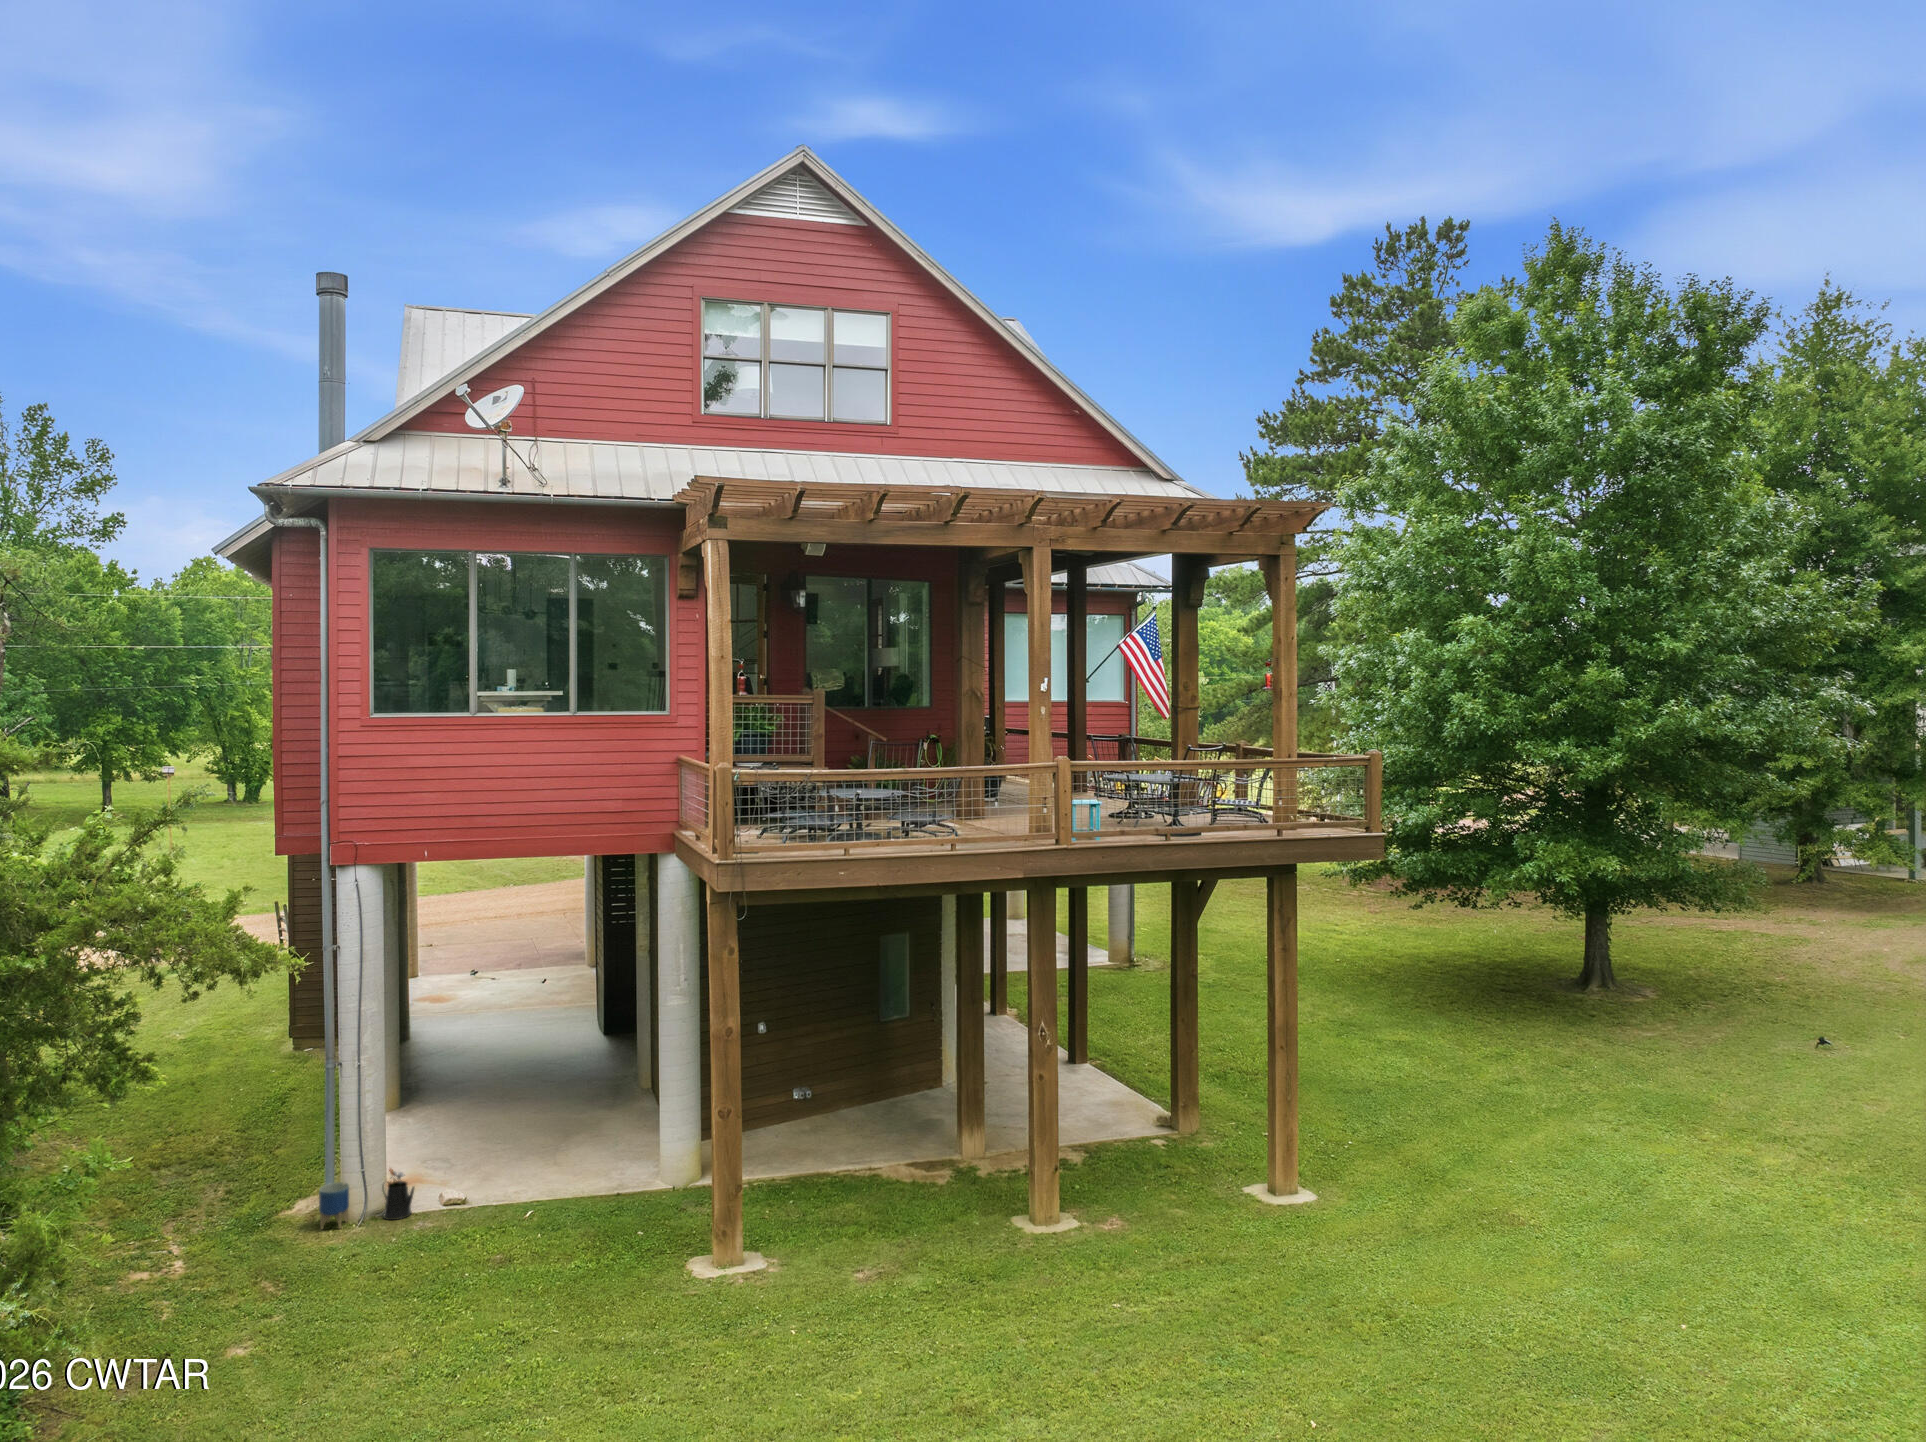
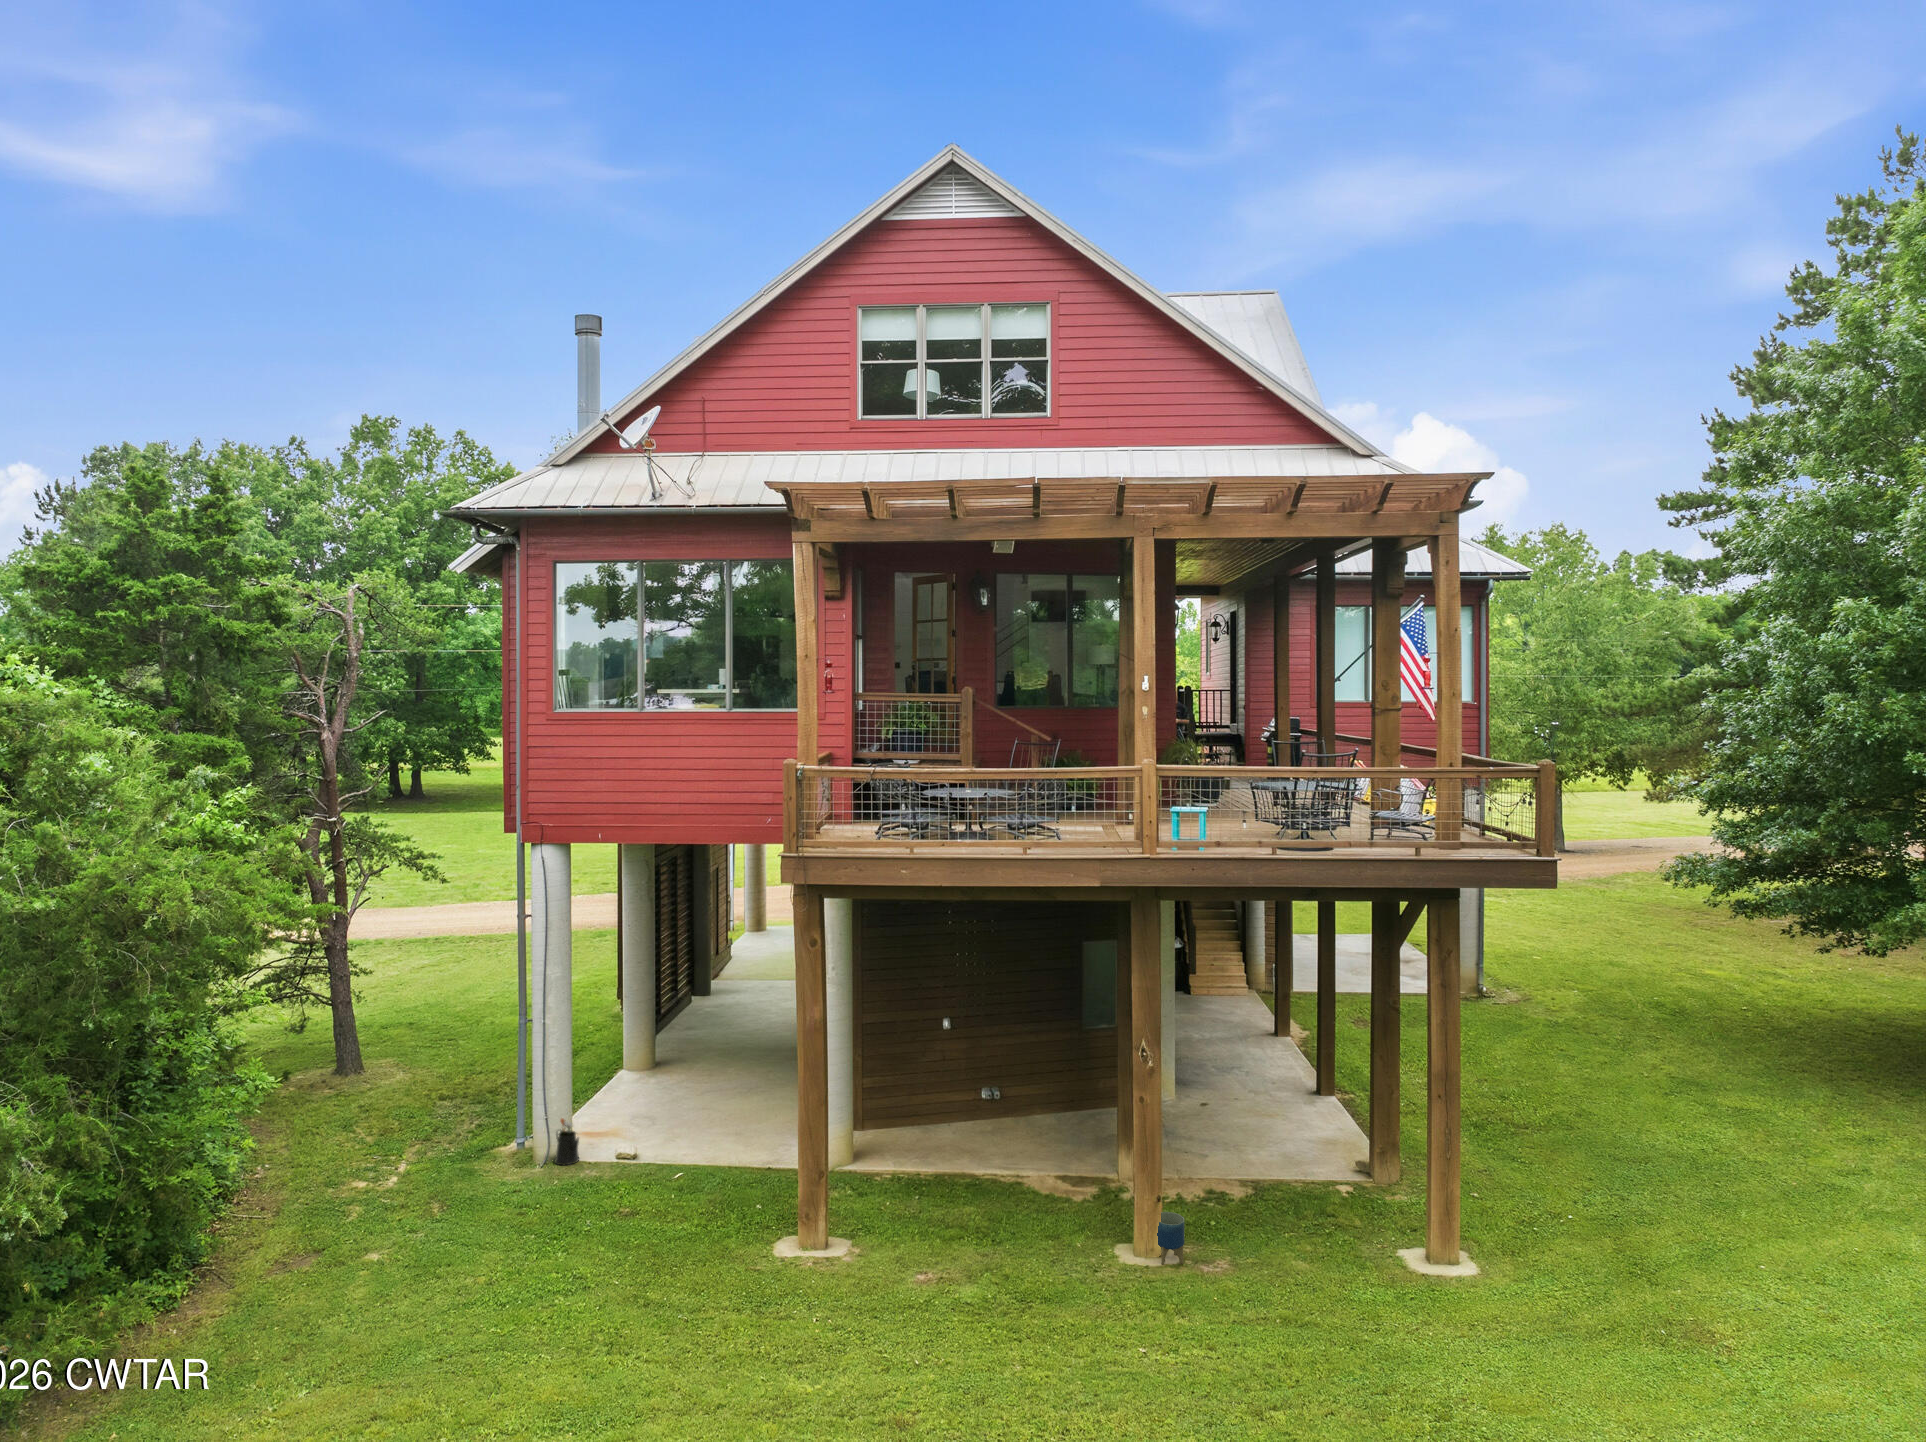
planter: present [319,1182,349,1230] -> present [1157,1212,1184,1265]

